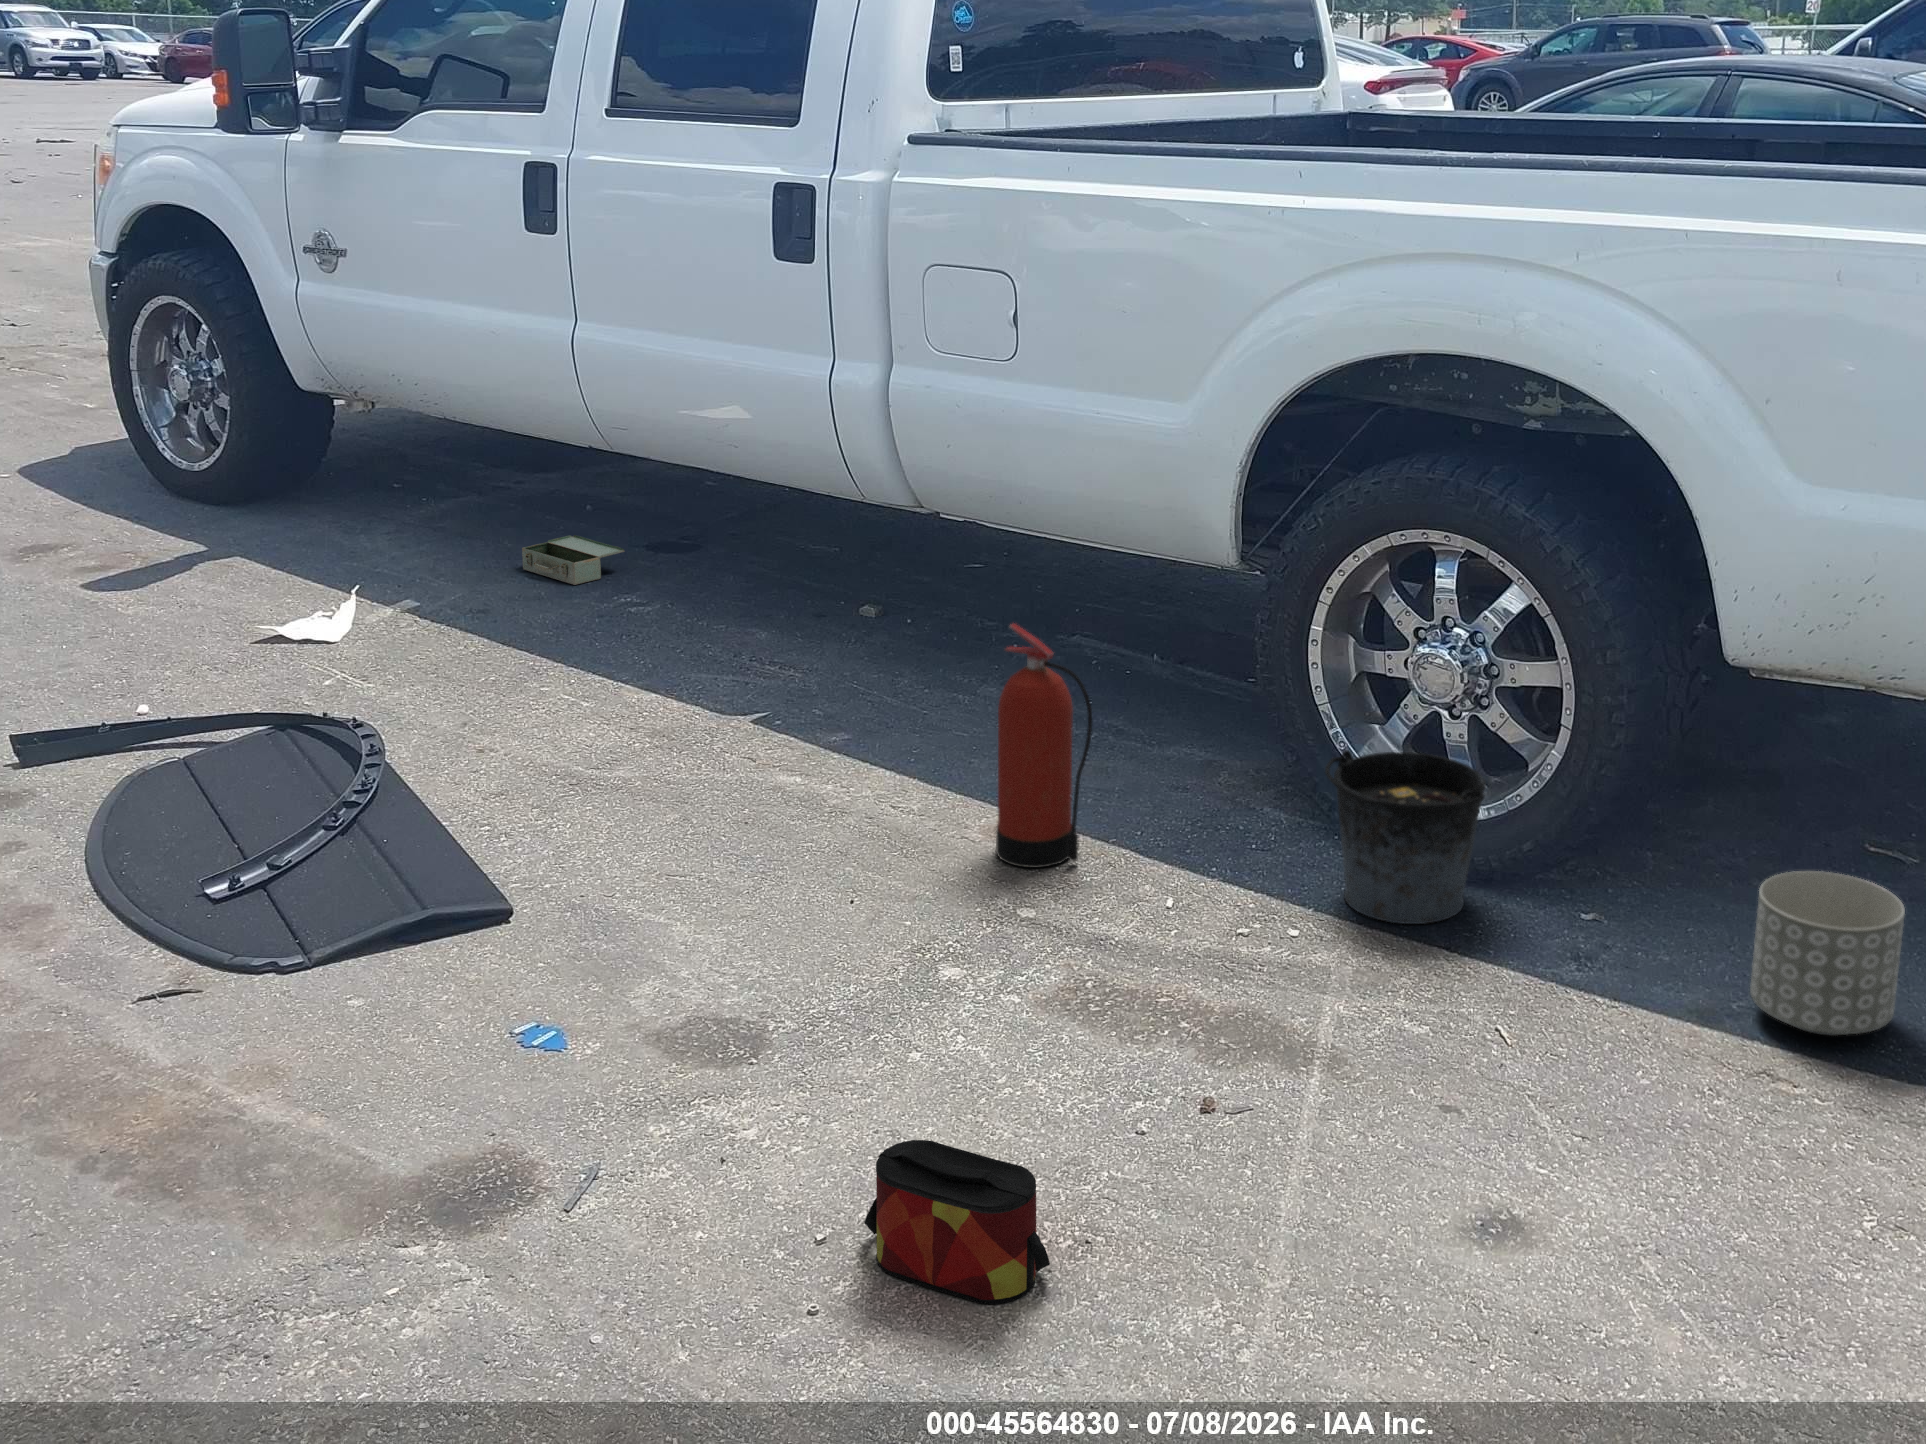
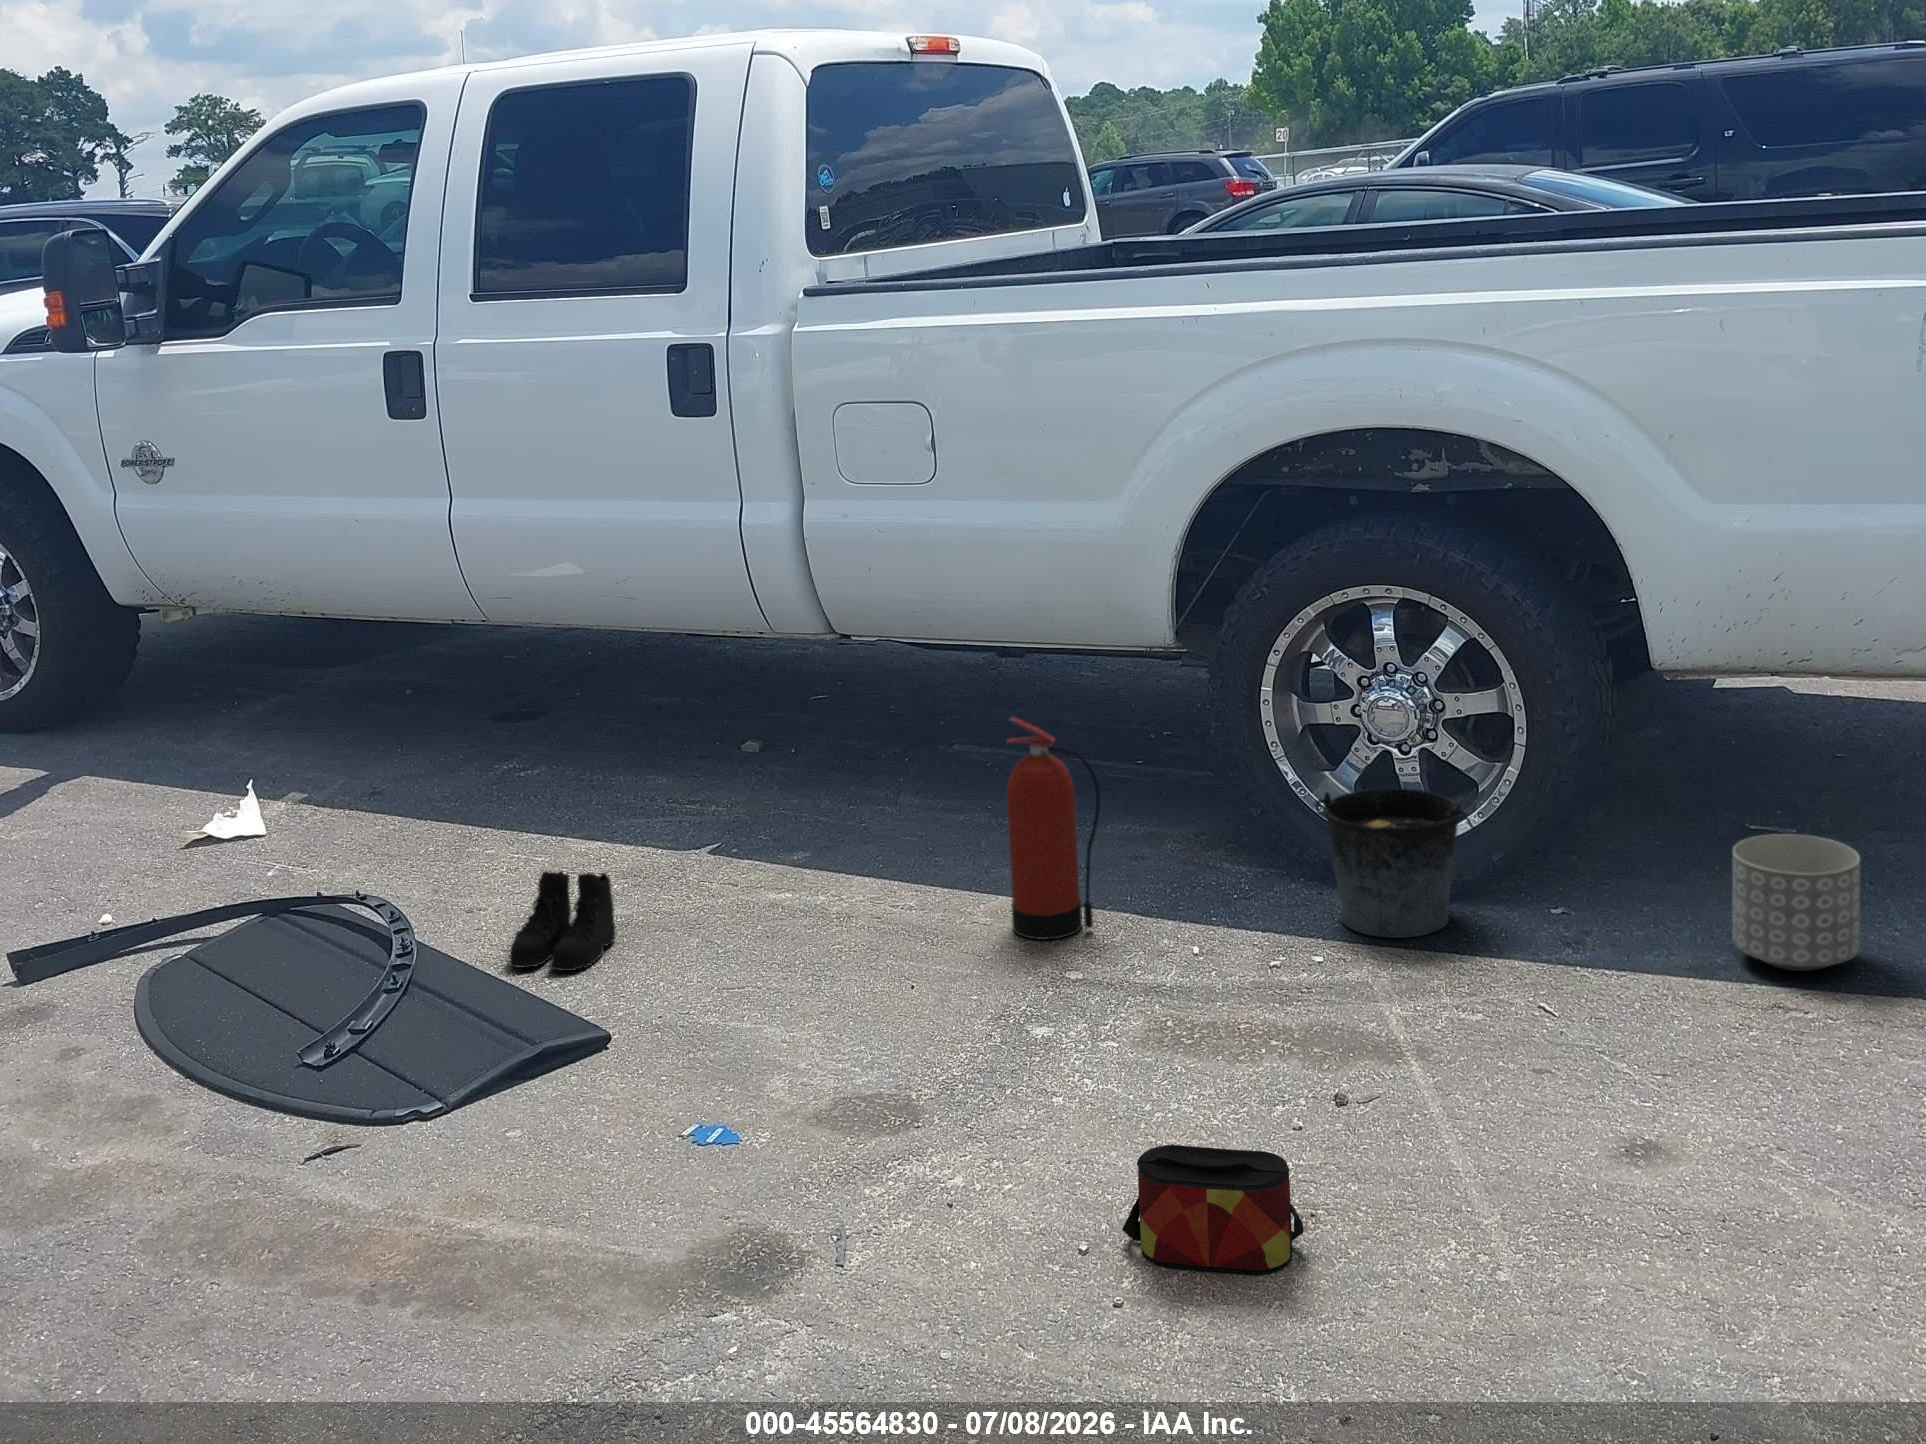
toolbox: present [522,535,625,585] -> none [377,715,482,761]
boots: none [480,721,604,830] -> present [509,871,615,971]

